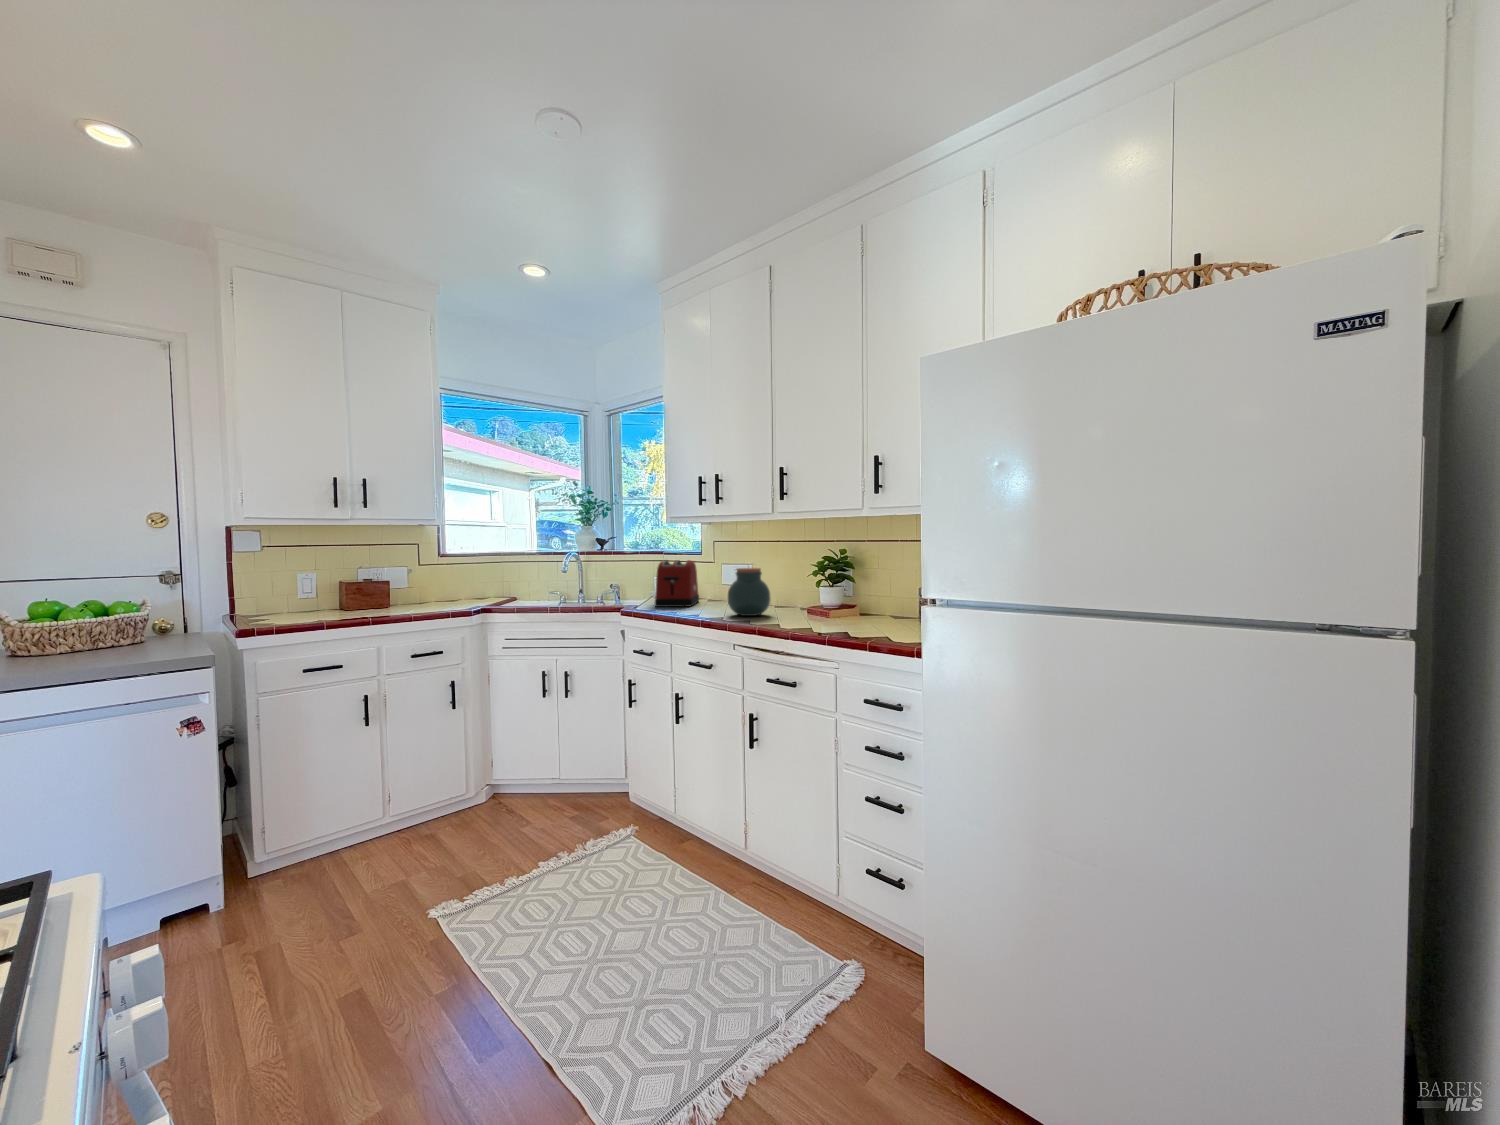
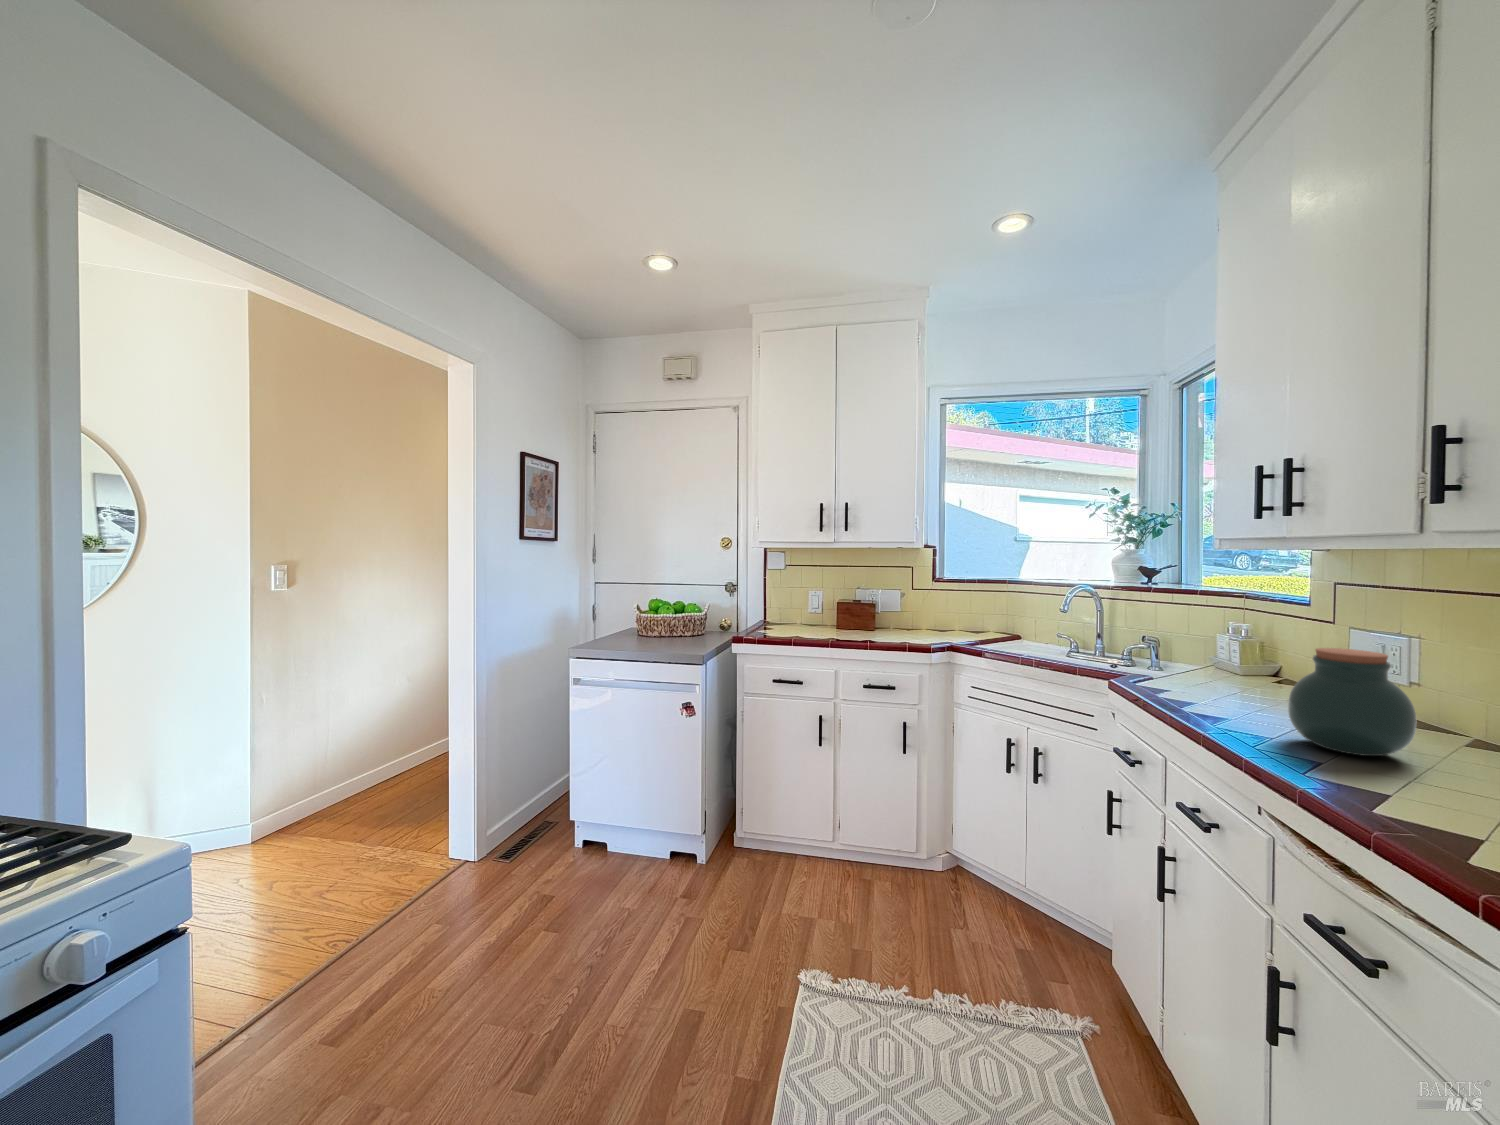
toaster: present [655,560,699,607] -> none [1174,611,1286,697]

